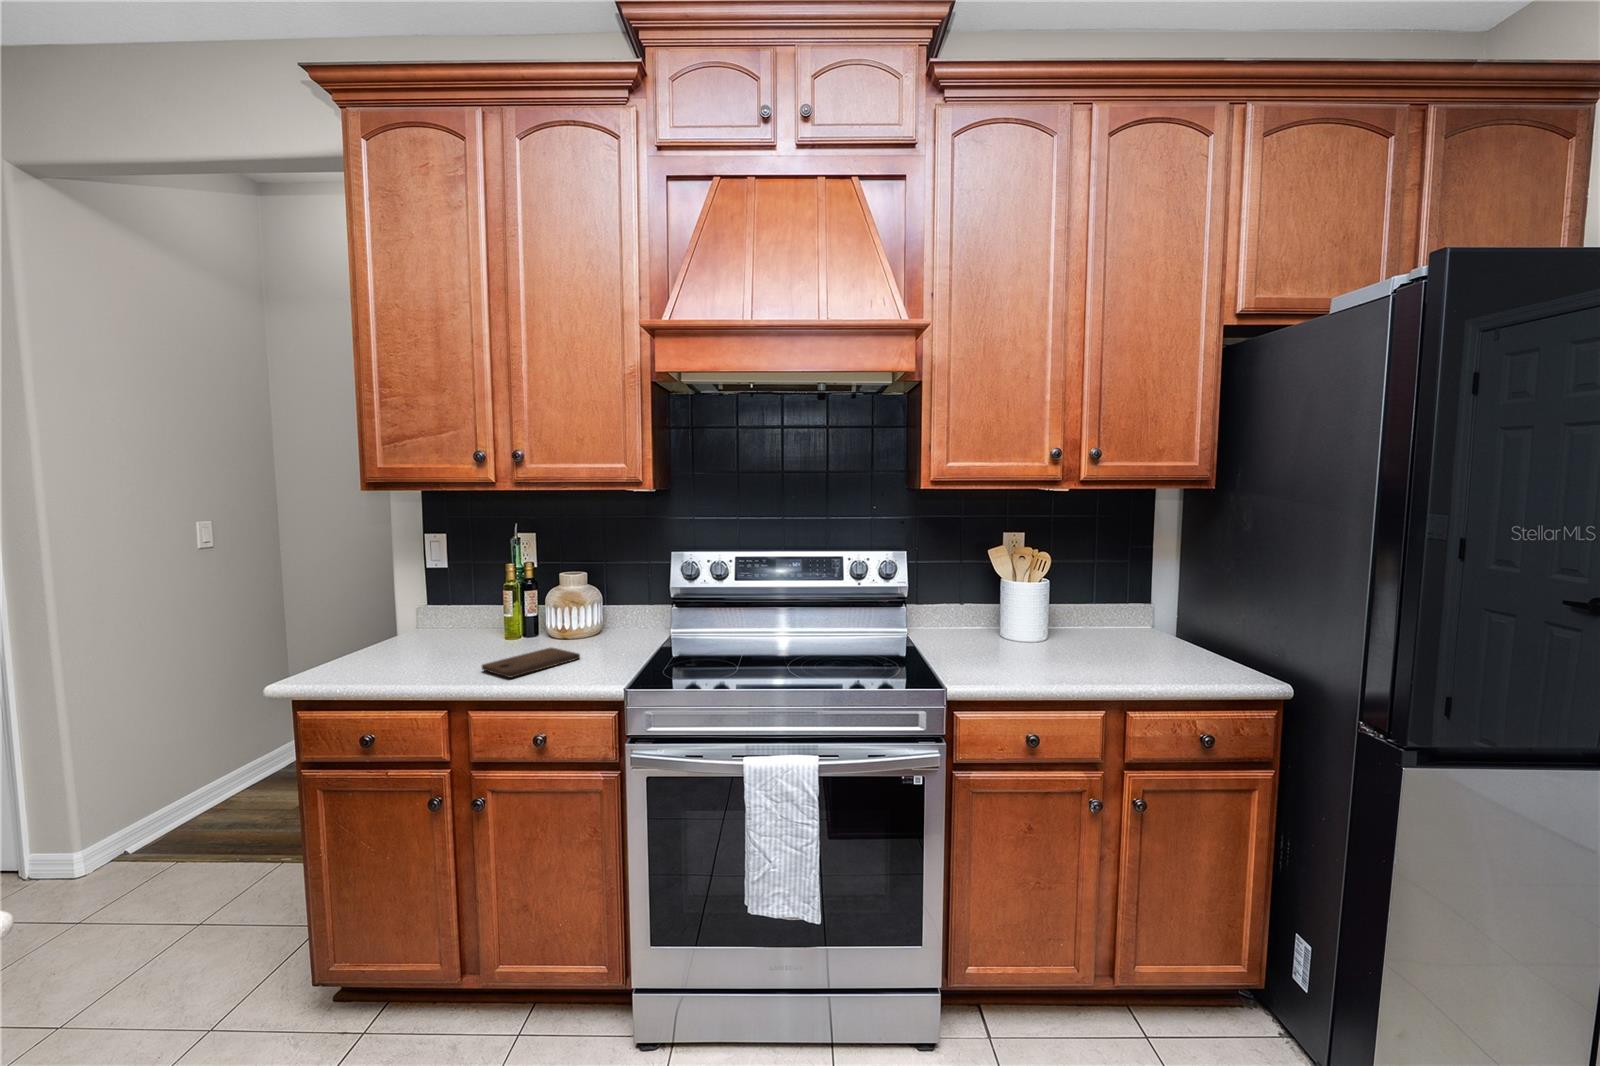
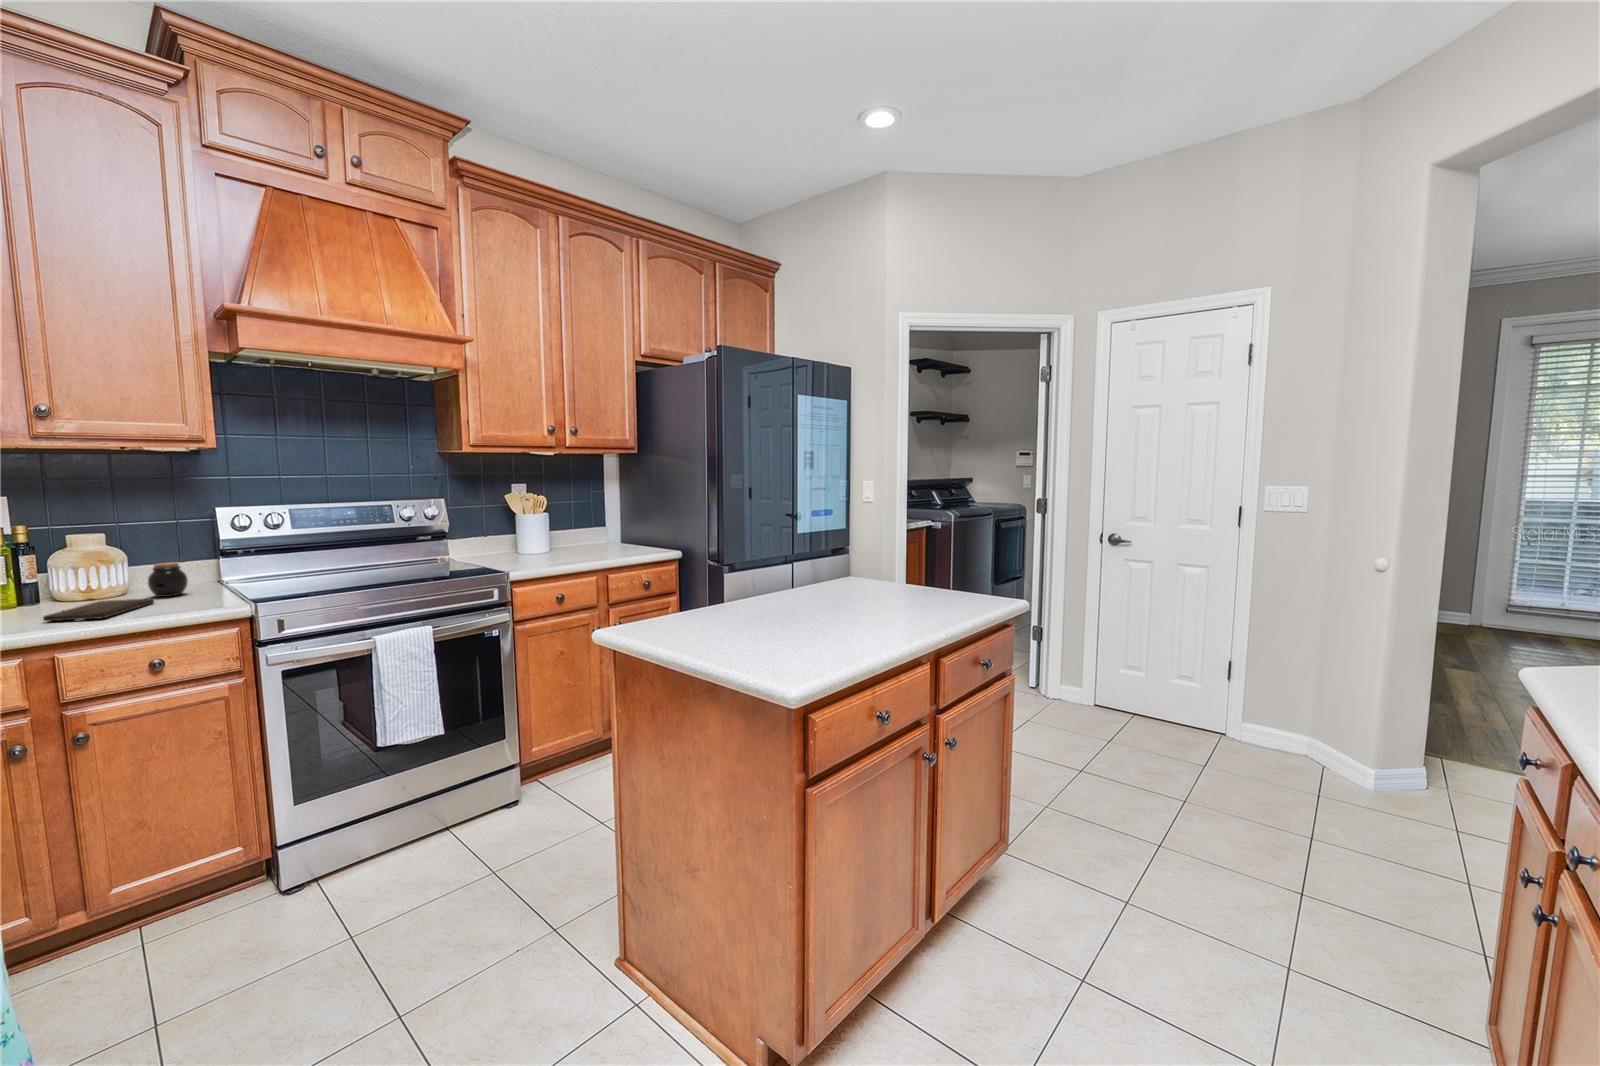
jar: none [592,612,625,650] -> present [148,562,188,597]

